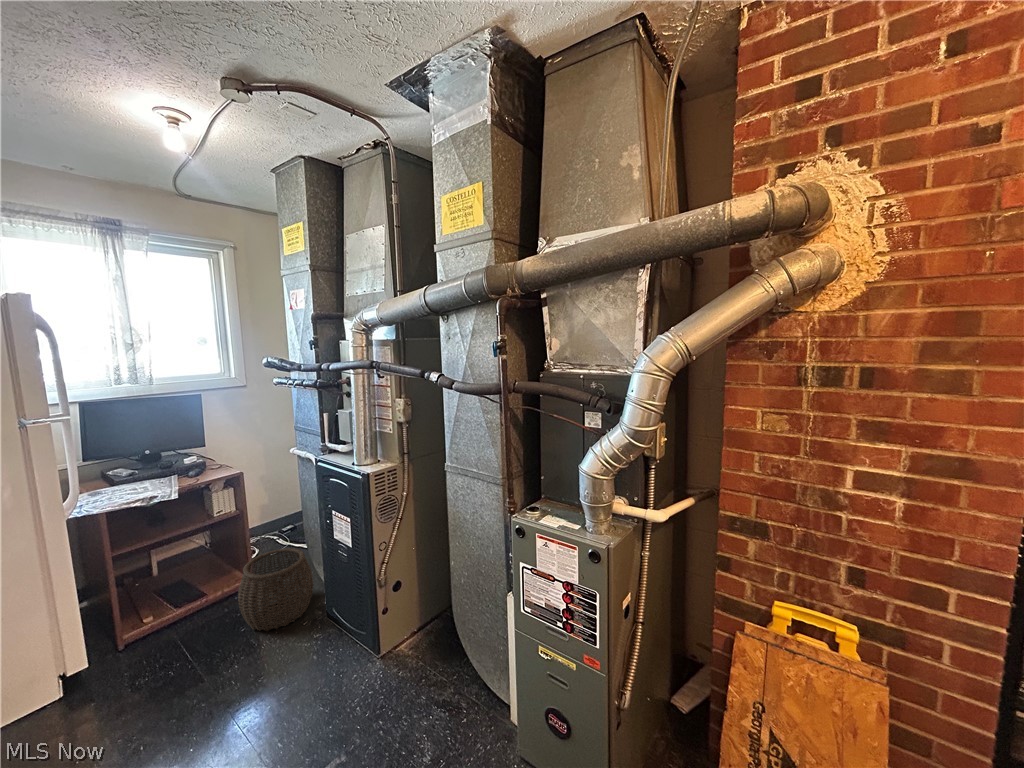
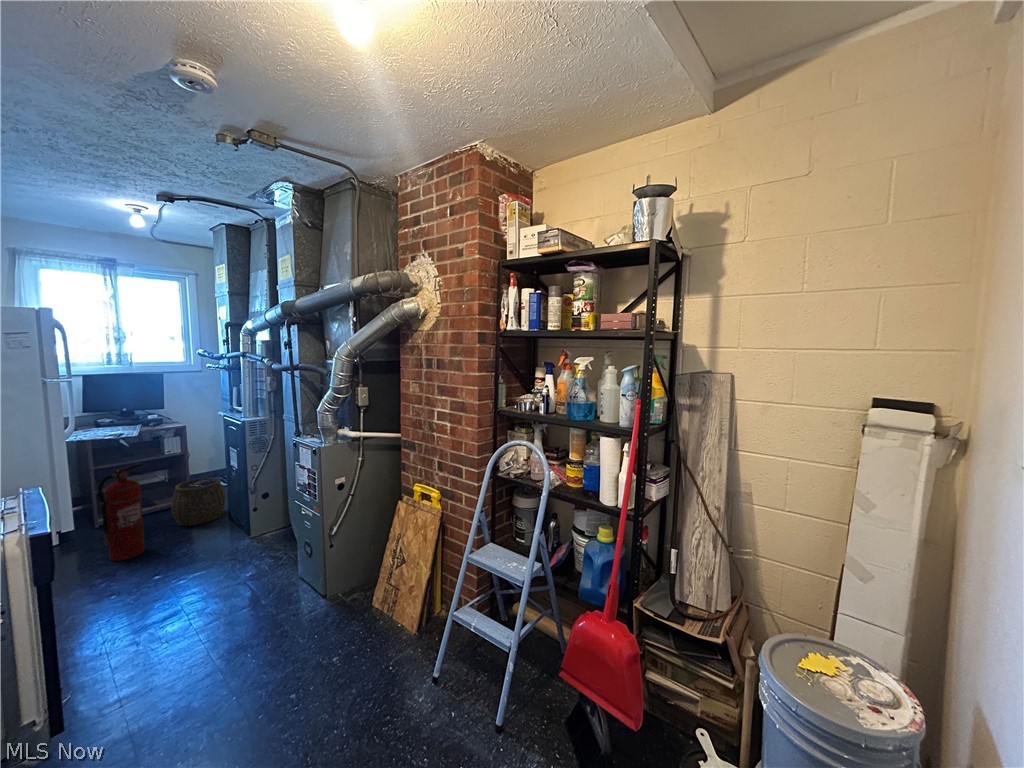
fire extinguisher: none [143,552,219,725] -> present [98,463,145,561]

